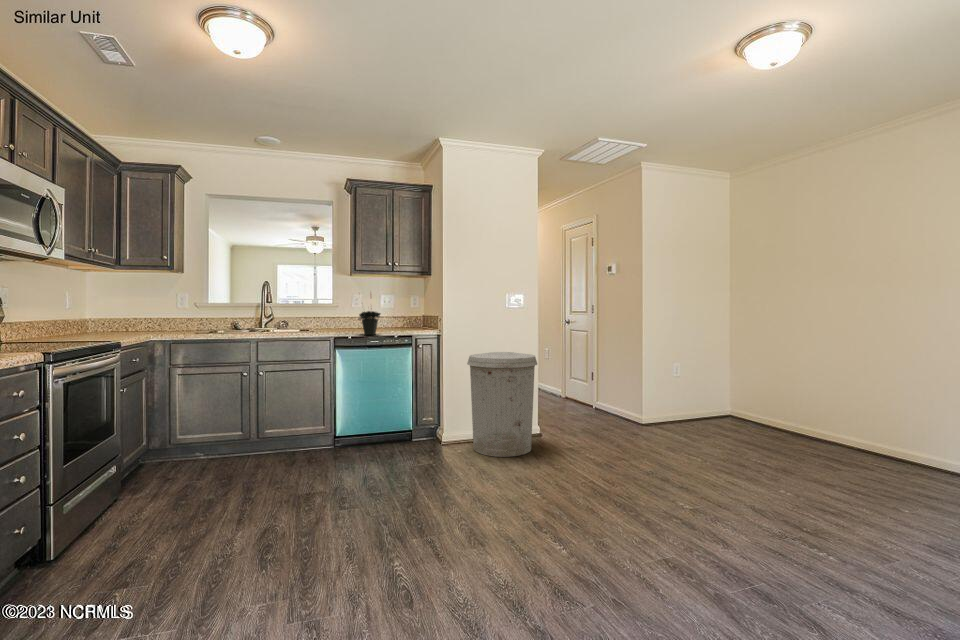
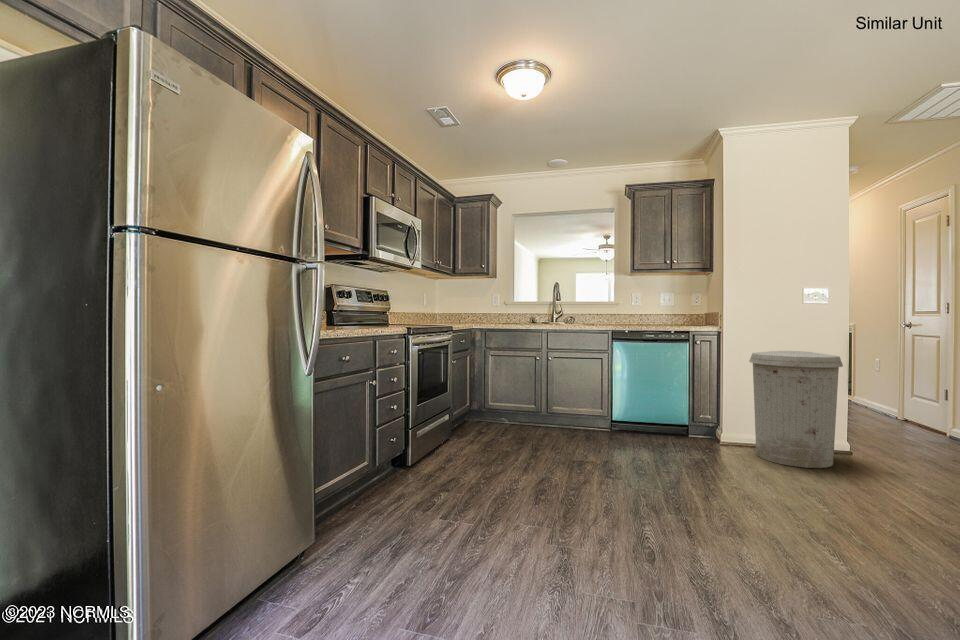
potted plant: present [359,311,380,335] -> none [633,287,656,329]

